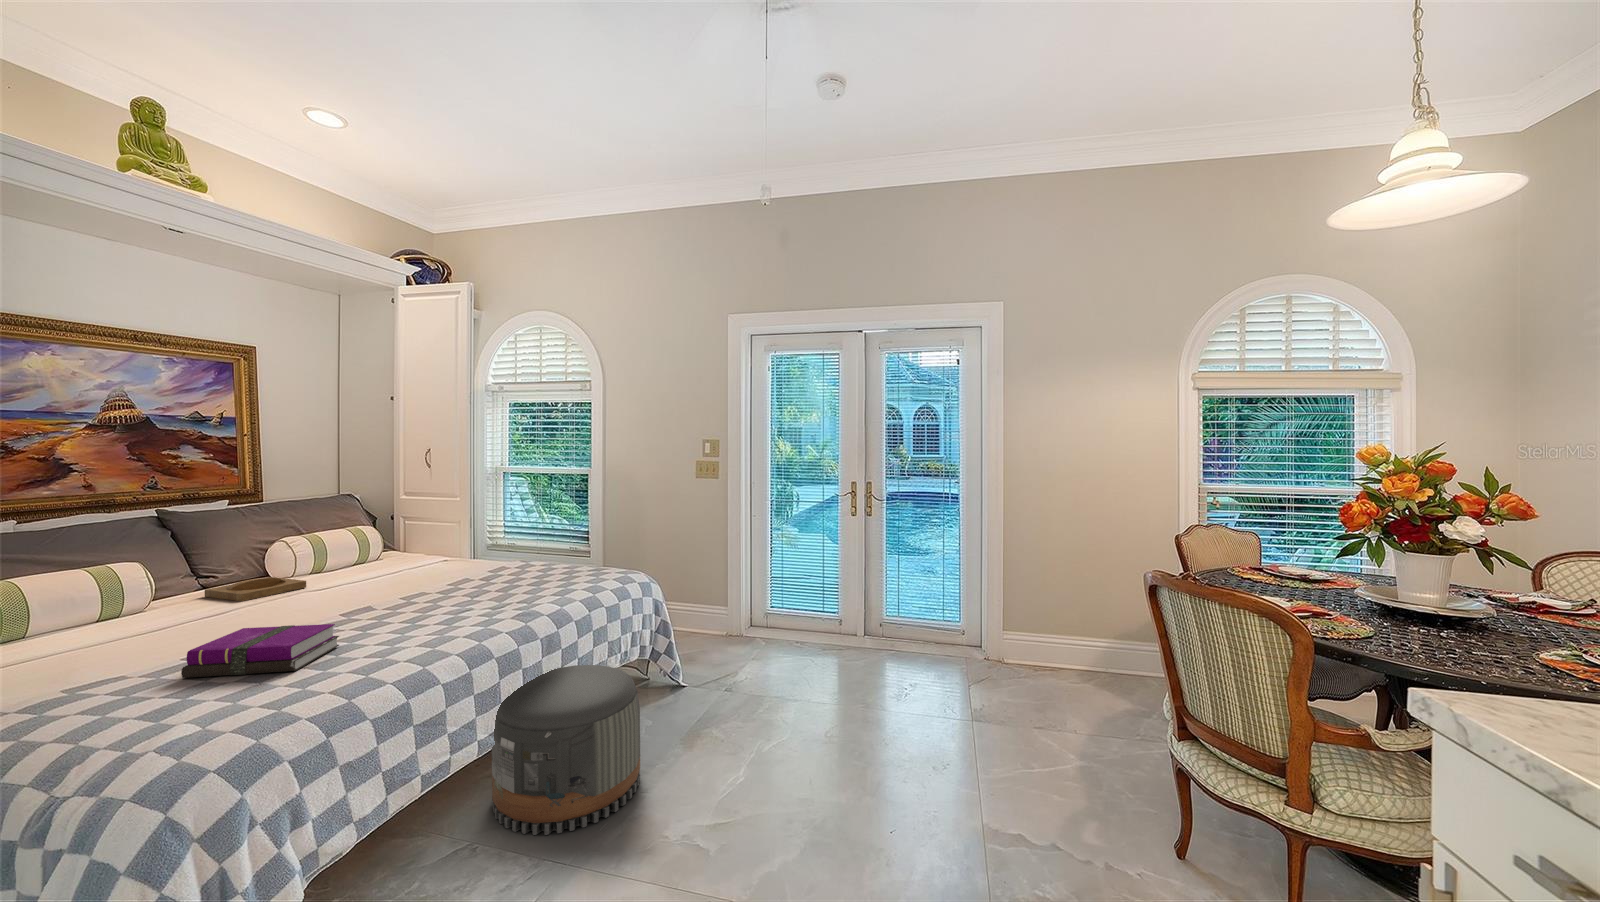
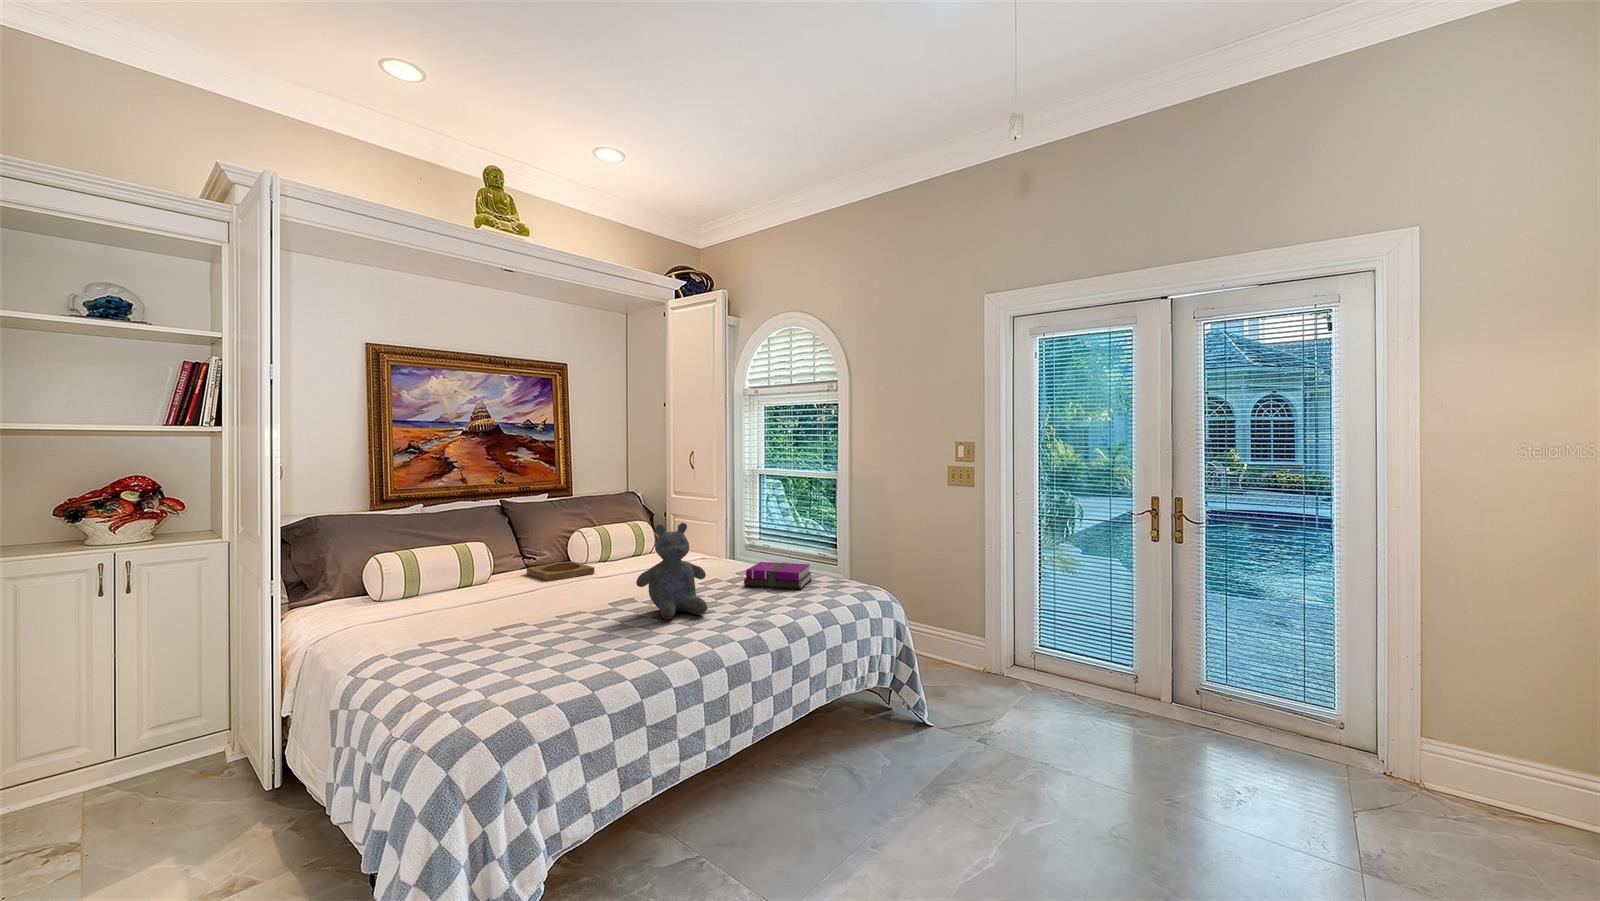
stuffed bear: none [379,523,466,623] -> present [636,523,707,620]
notebook: present [181,624,339,678] -> present [744,562,812,589]
pouf: present [492,665,640,835] -> none [723,684,871,870]

